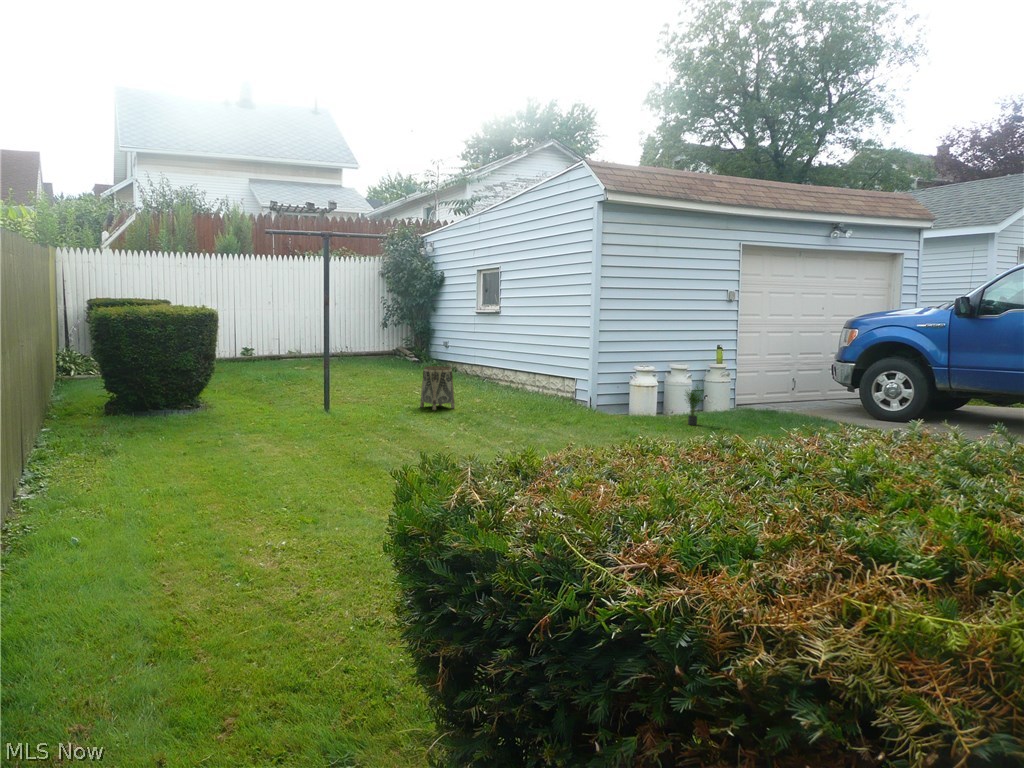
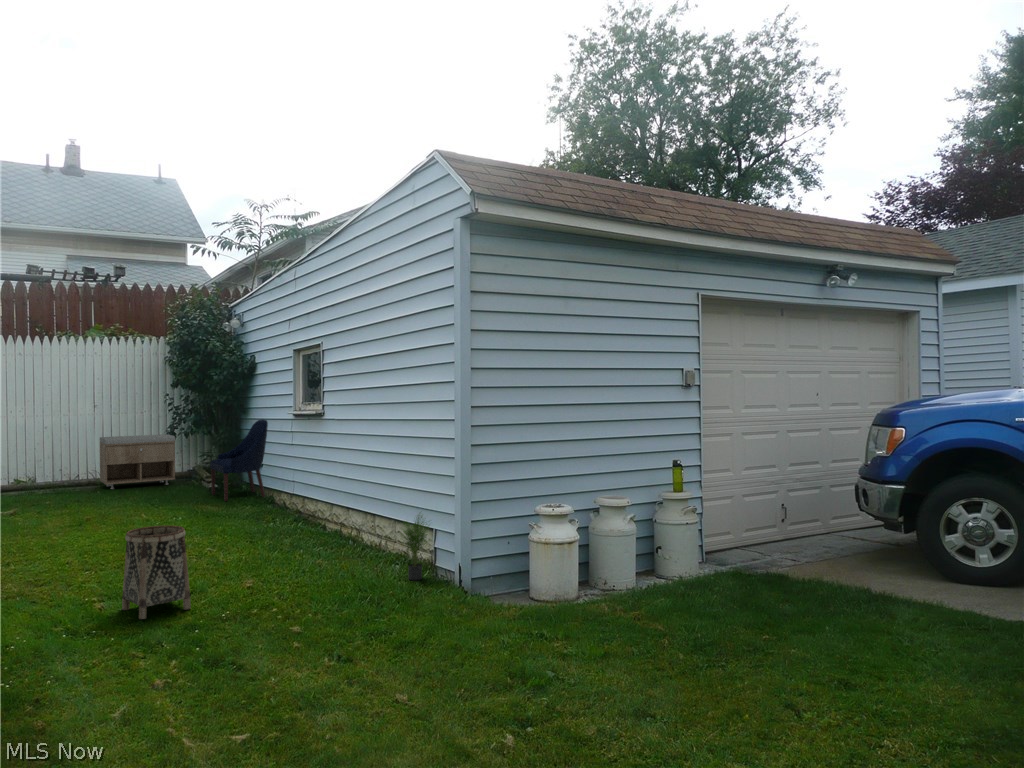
chair: none [415,317,454,368] -> present [210,420,268,501]
storage bench: none [339,325,388,360] -> present [100,434,175,489]
potted plant: present [686,386,702,425] -> present [403,516,428,580]

